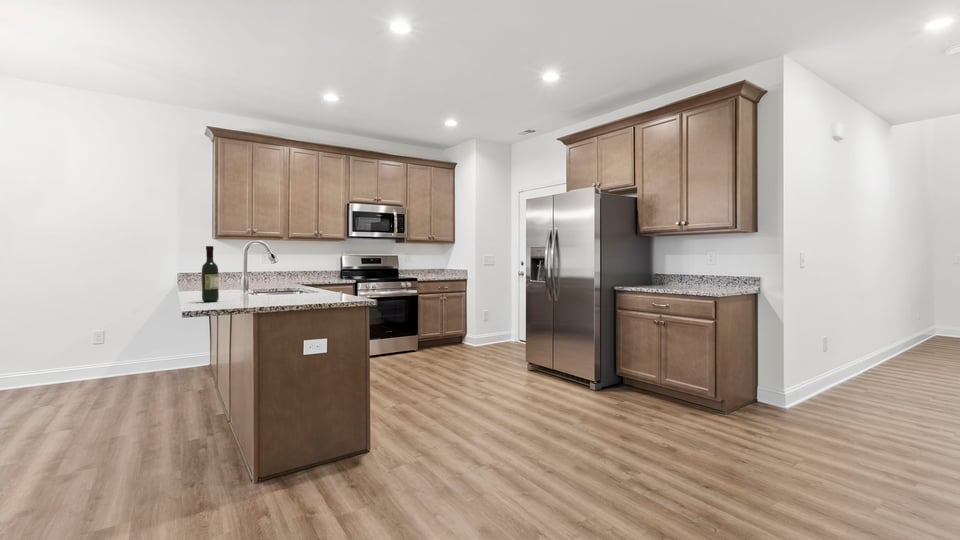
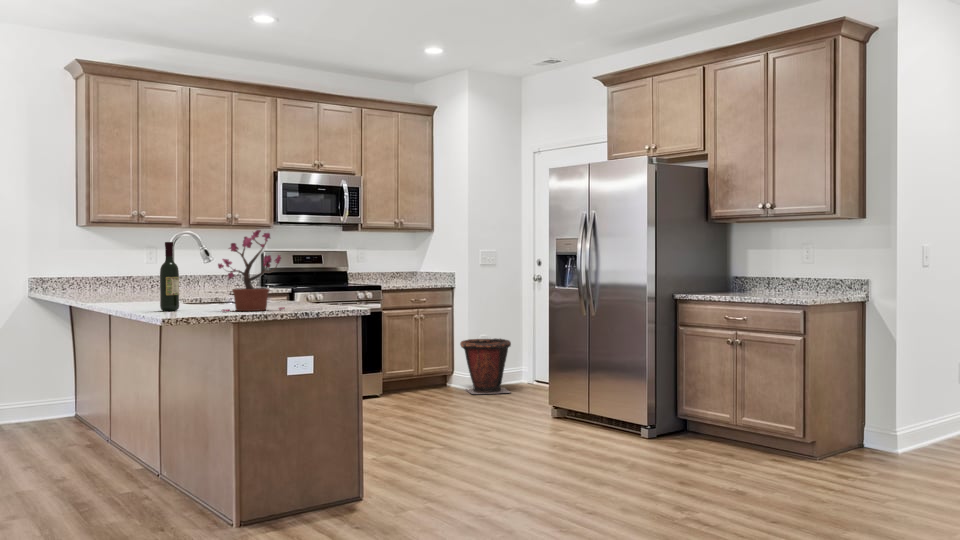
potted plant: none [243,236,301,304] -> present [218,230,285,311]
waste bin: none [470,312,503,349] -> present [460,338,511,394]

